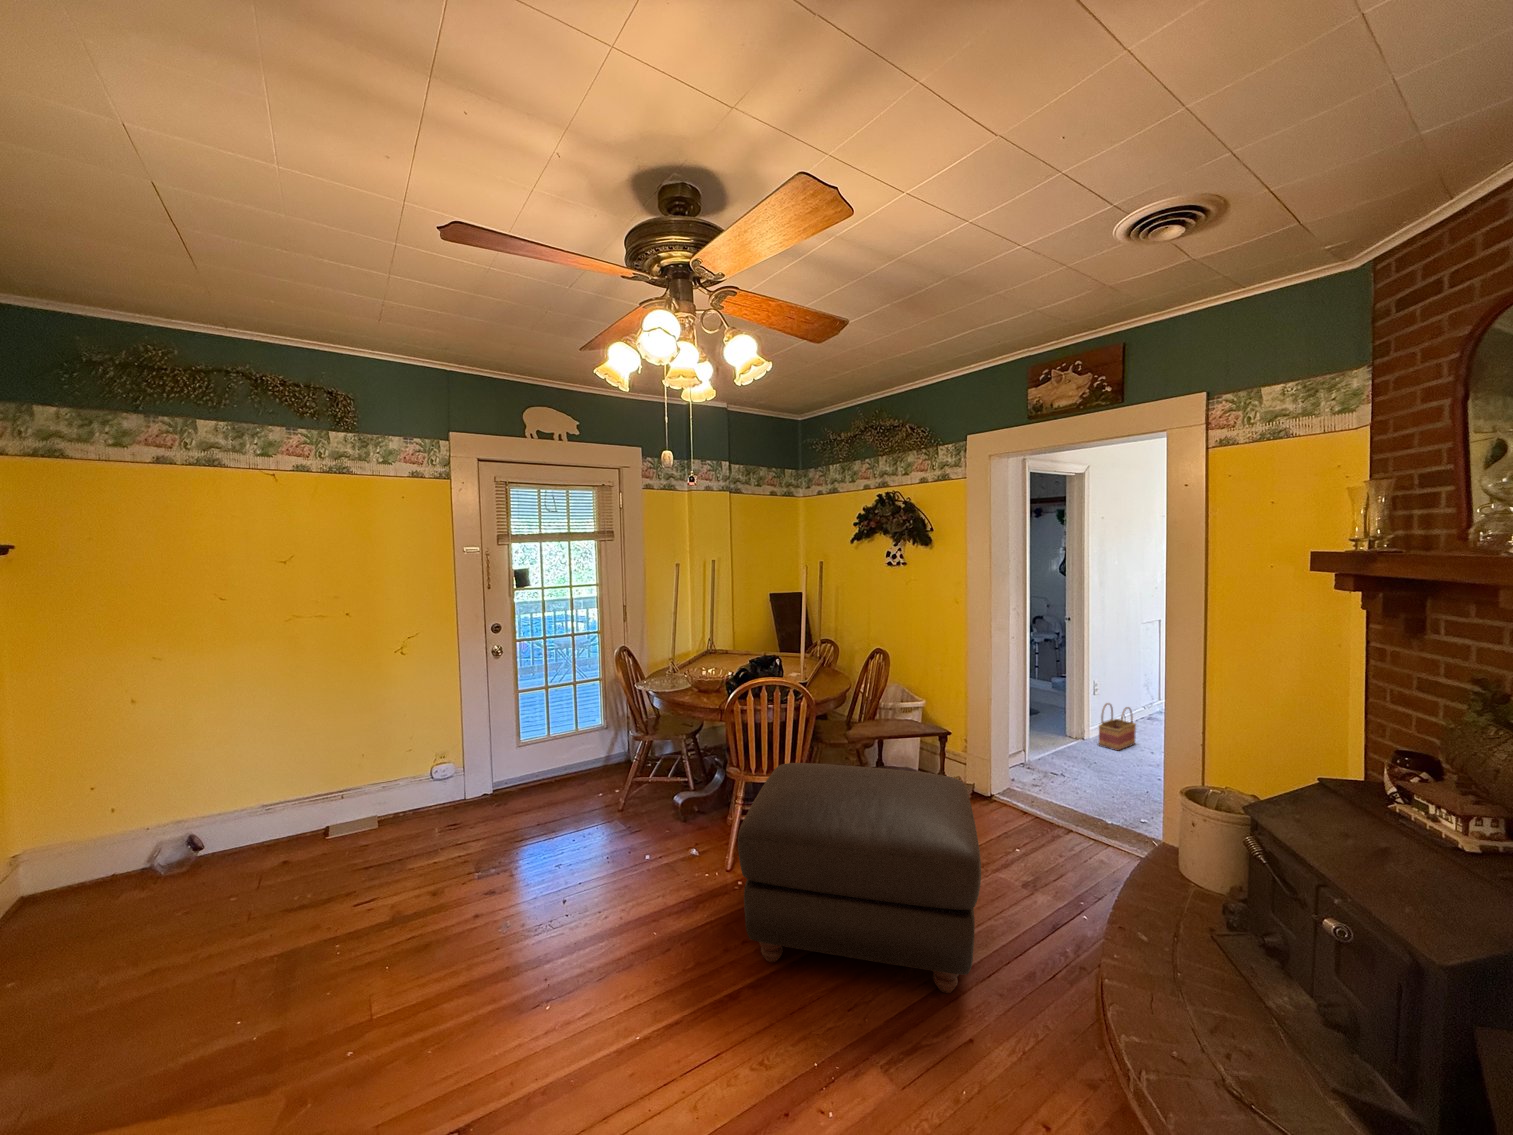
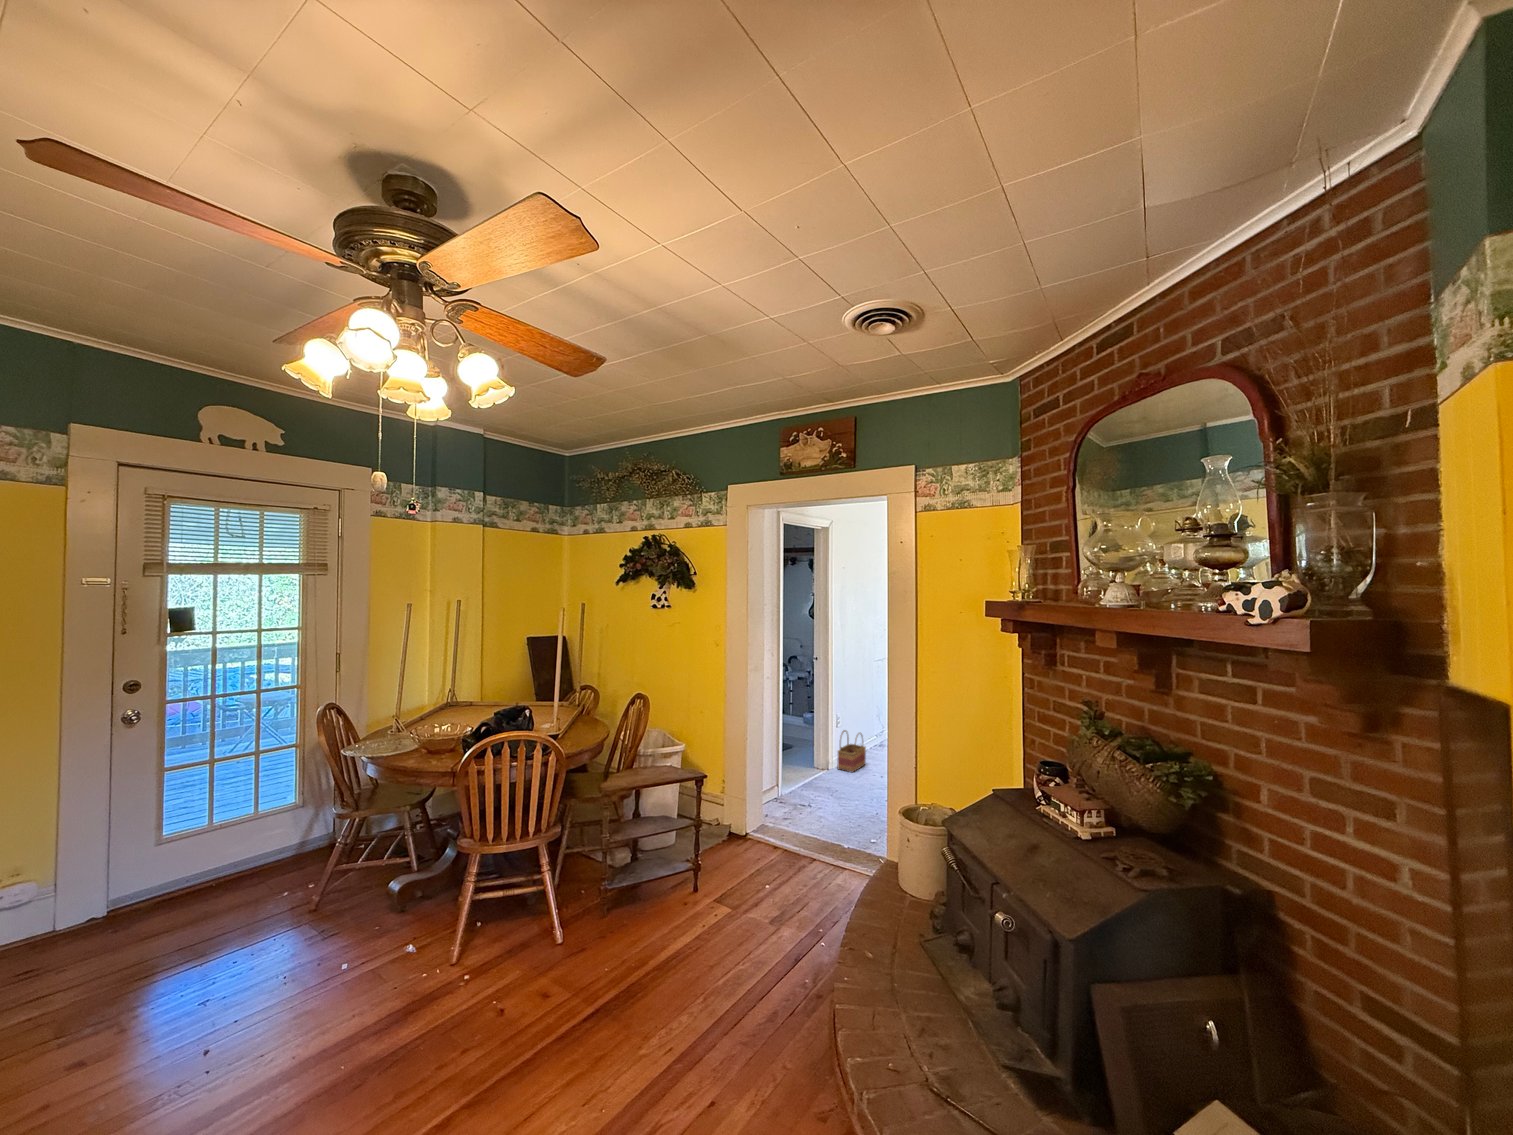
ottoman: present [738,763,981,993] -> none [453,823,727,1082]

